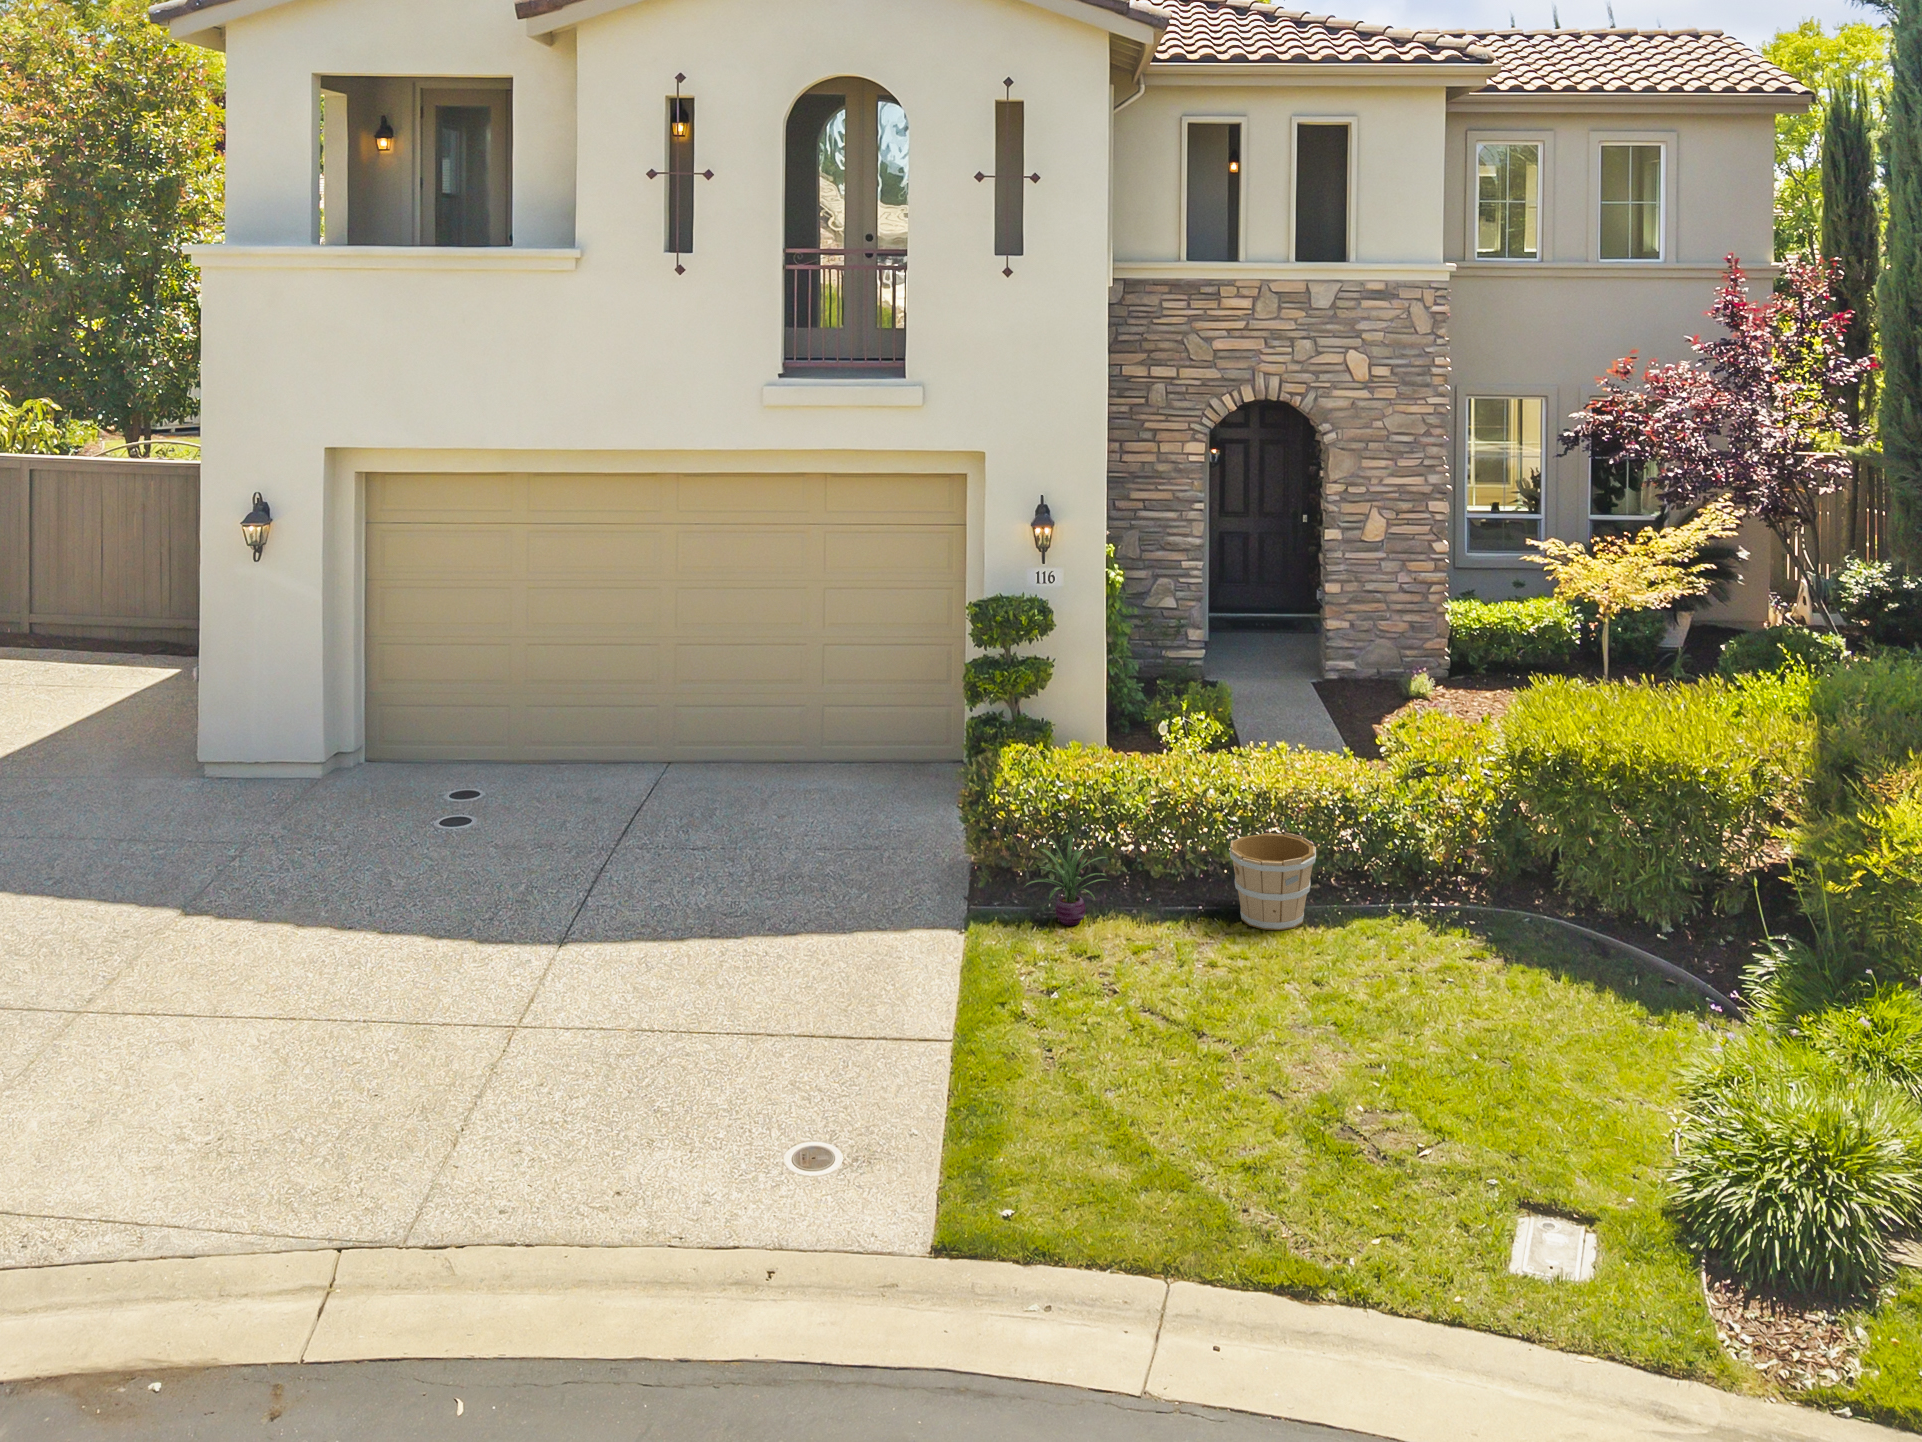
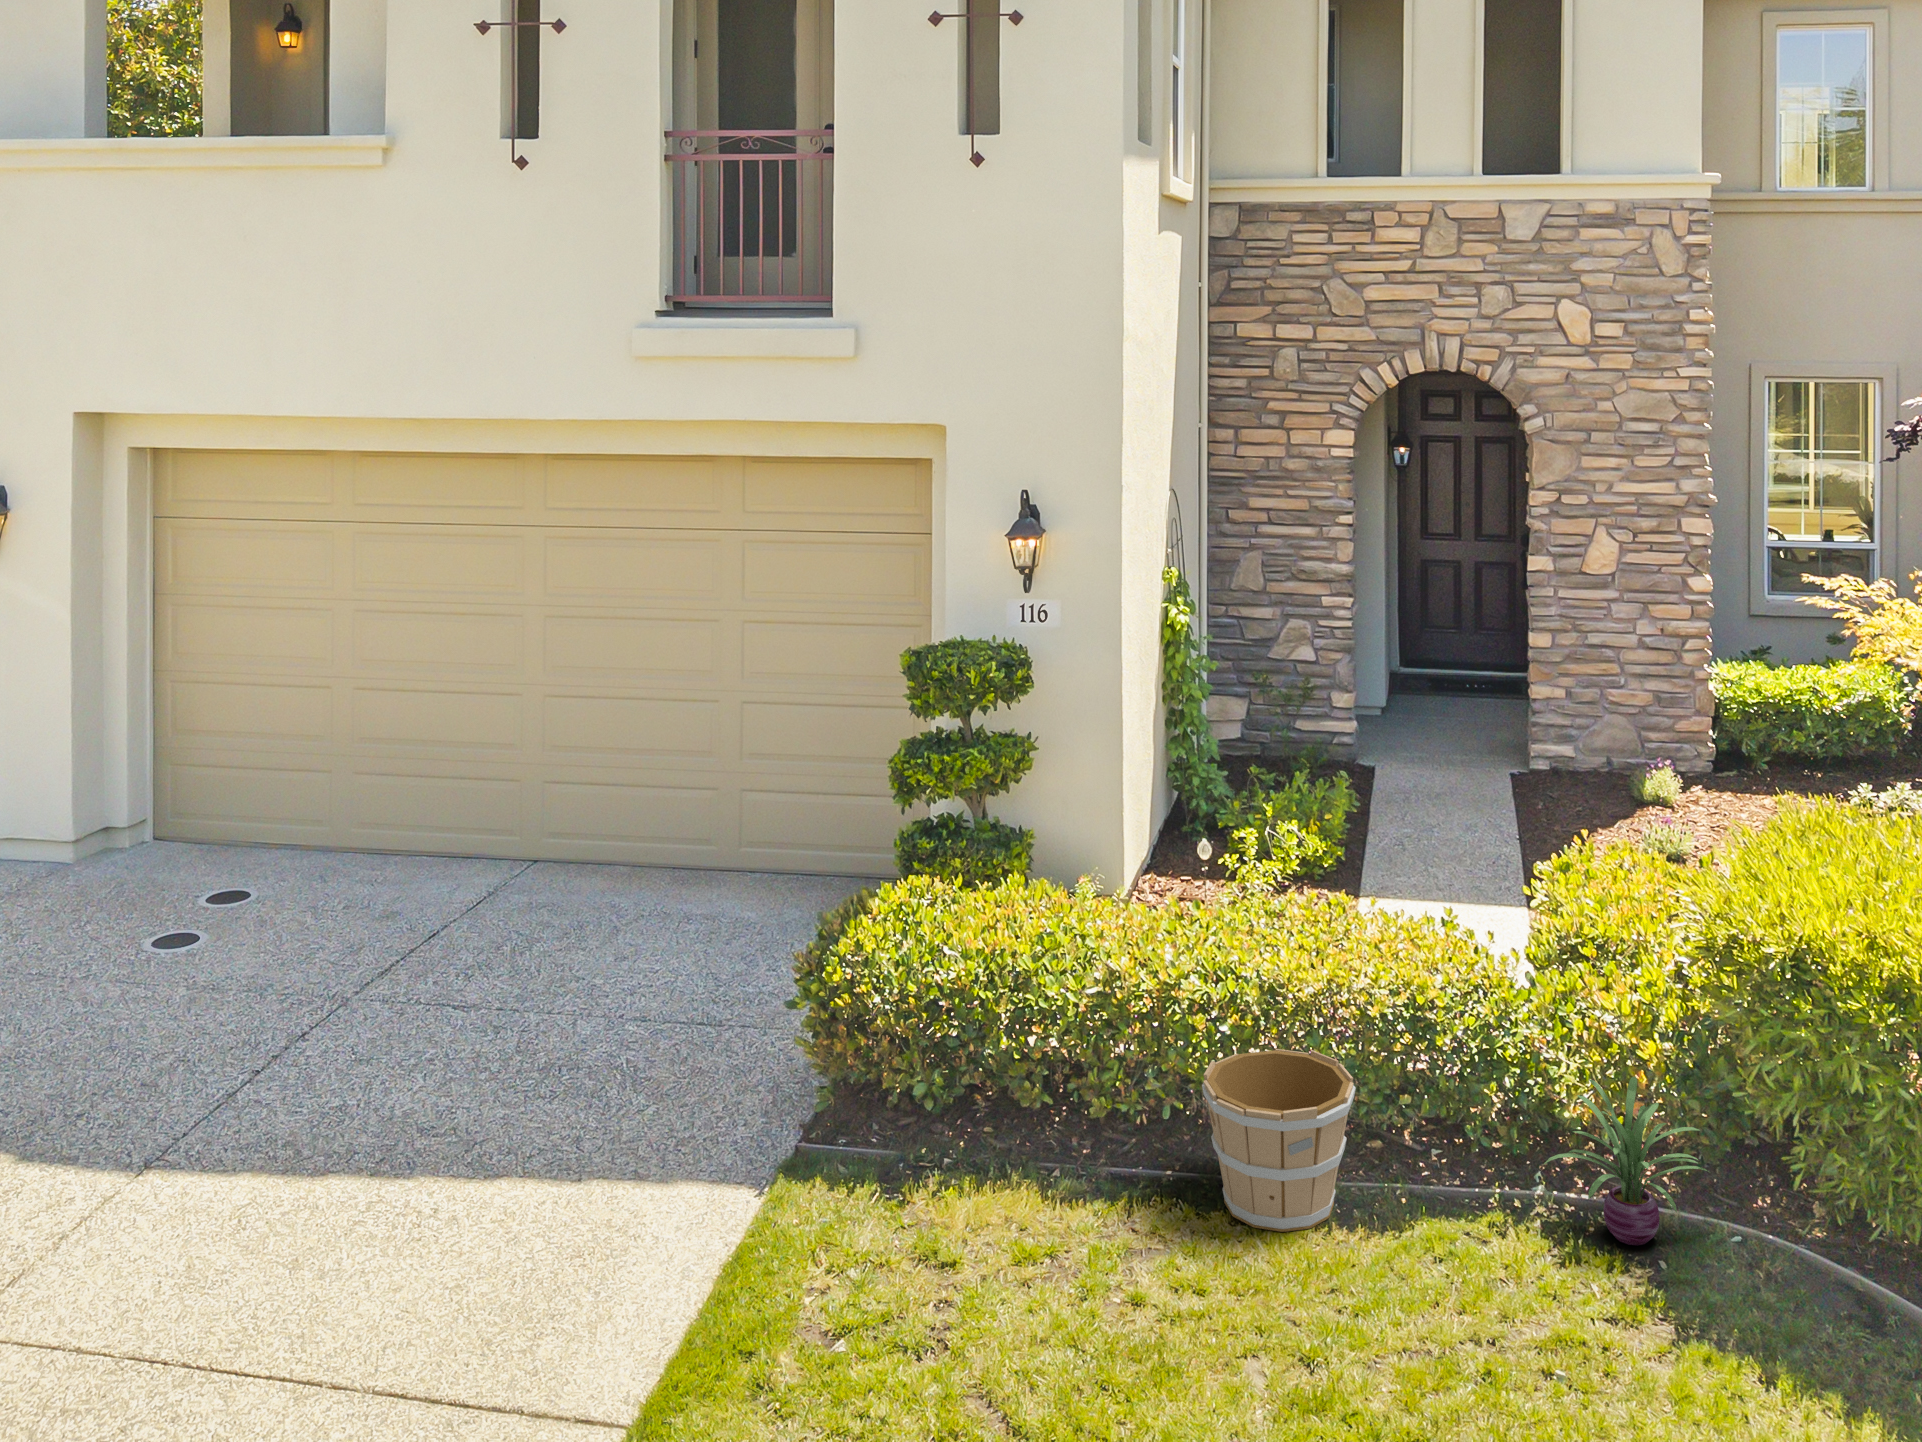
decorative plant: present [1024,834,1107,925] -> present [1544,1076,1707,1245]

